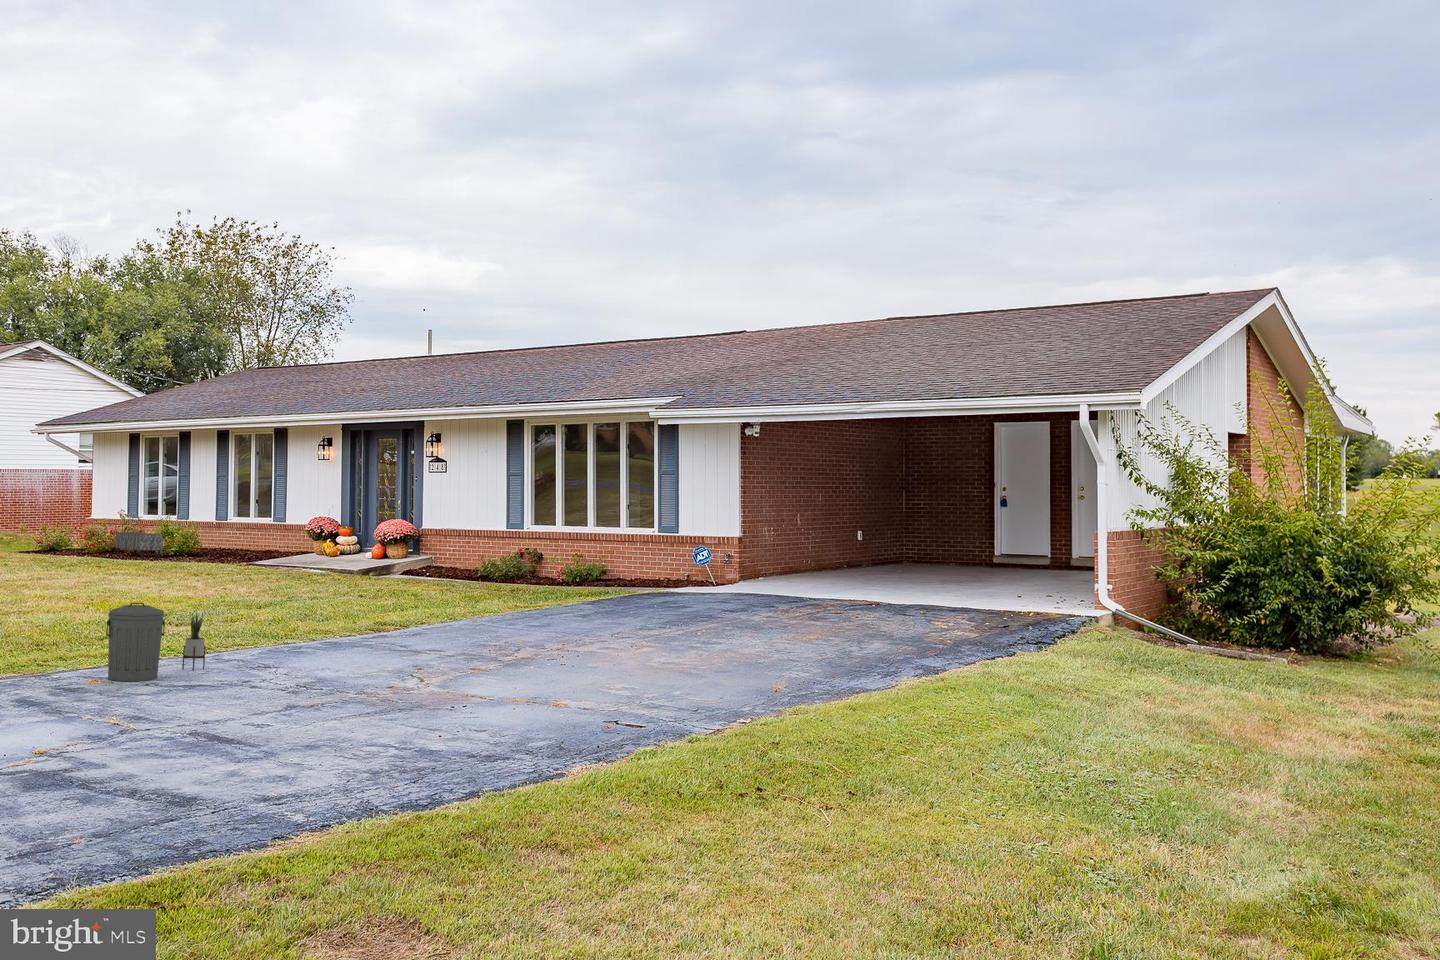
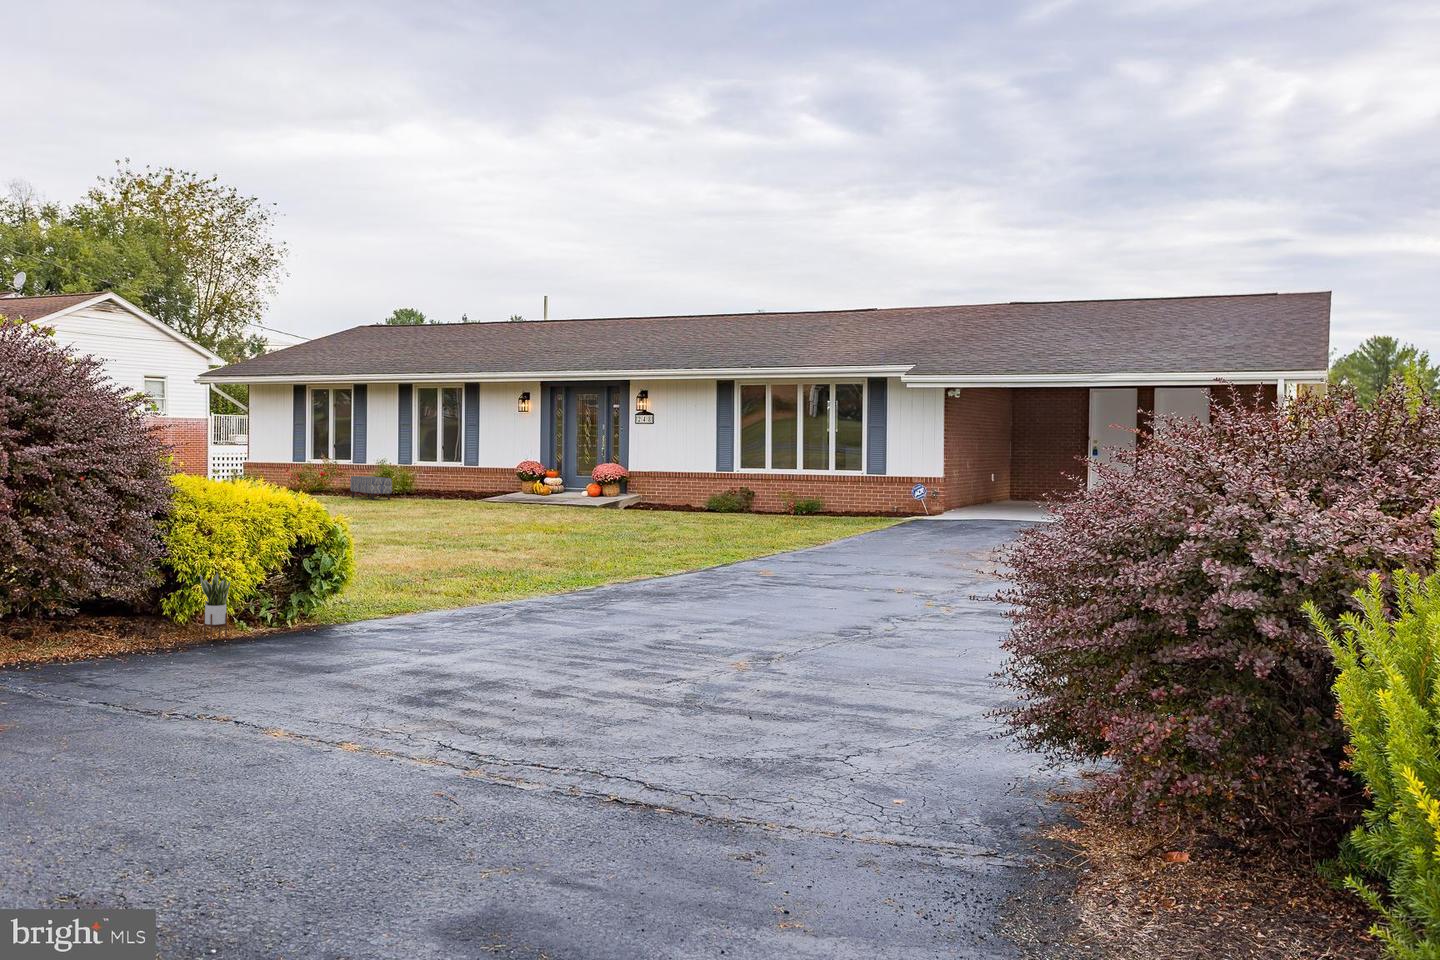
trash can: present [106,603,165,681] -> none [272,553,327,631]
potted plant: present [182,613,206,671] -> present [199,573,230,641]

